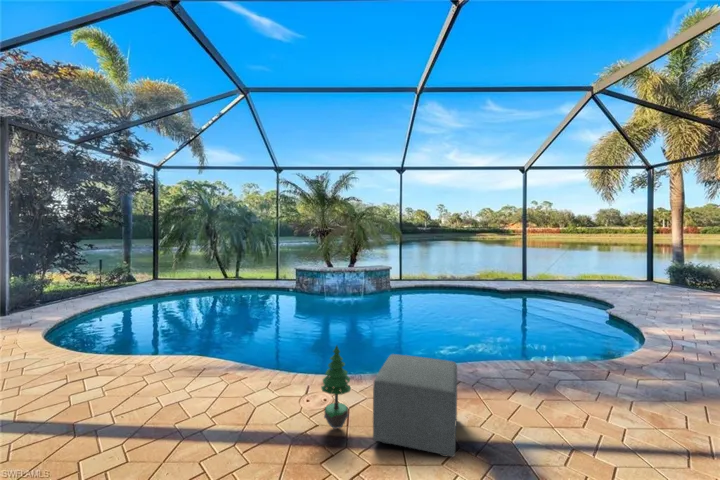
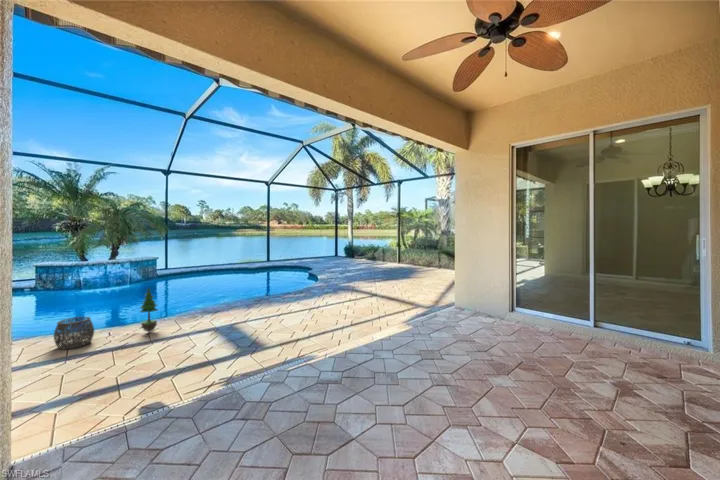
ottoman: present [373,354,457,457] -> none [174,290,218,330]
woven basket: none [210,376,263,437] -> present [54,317,94,350]

